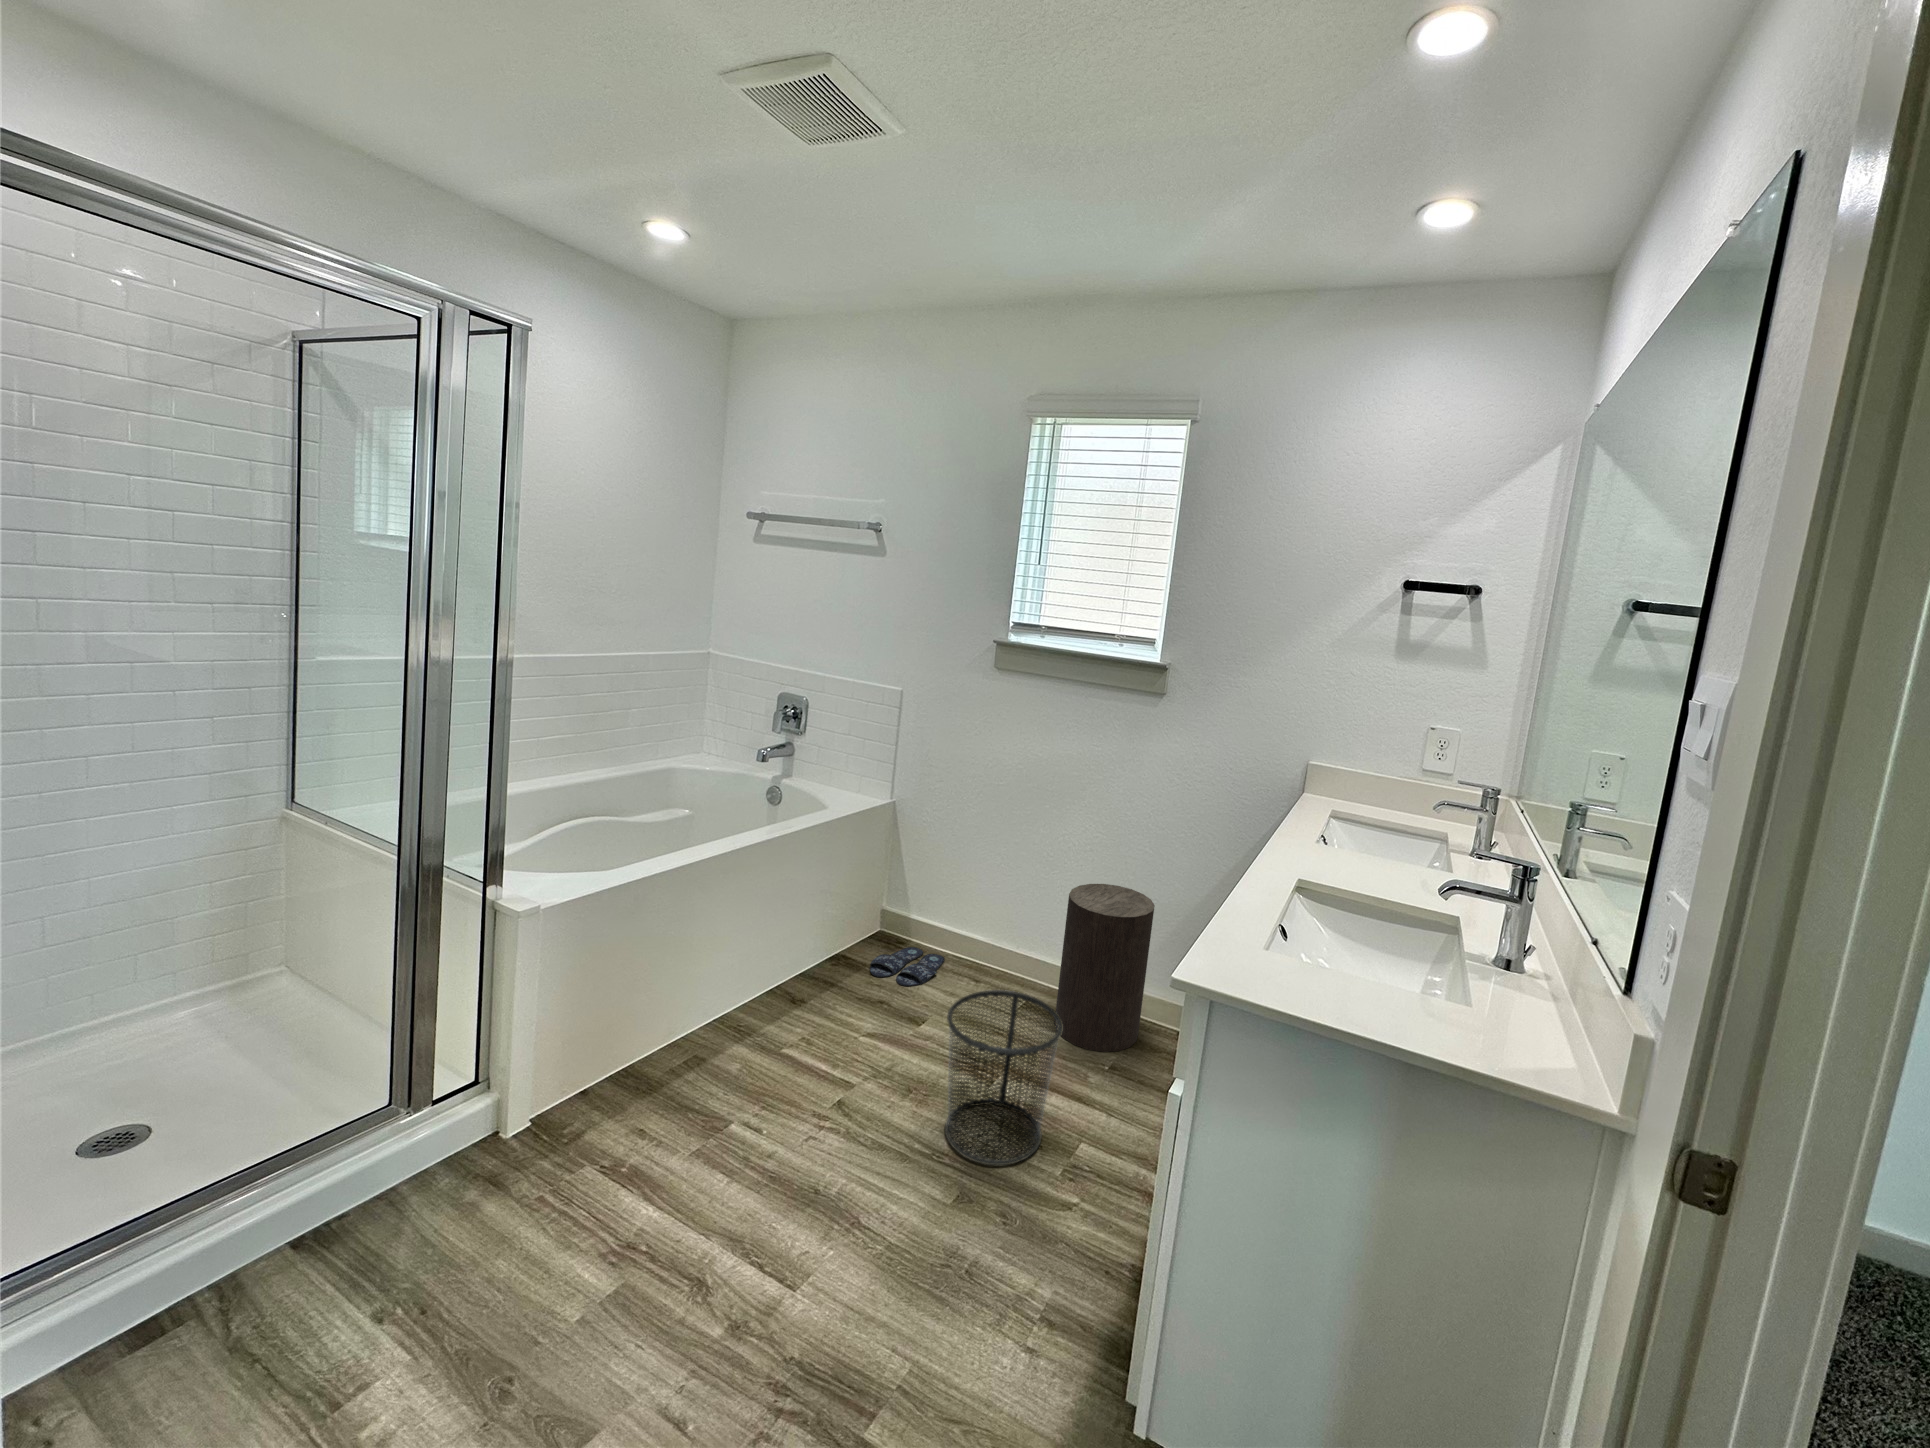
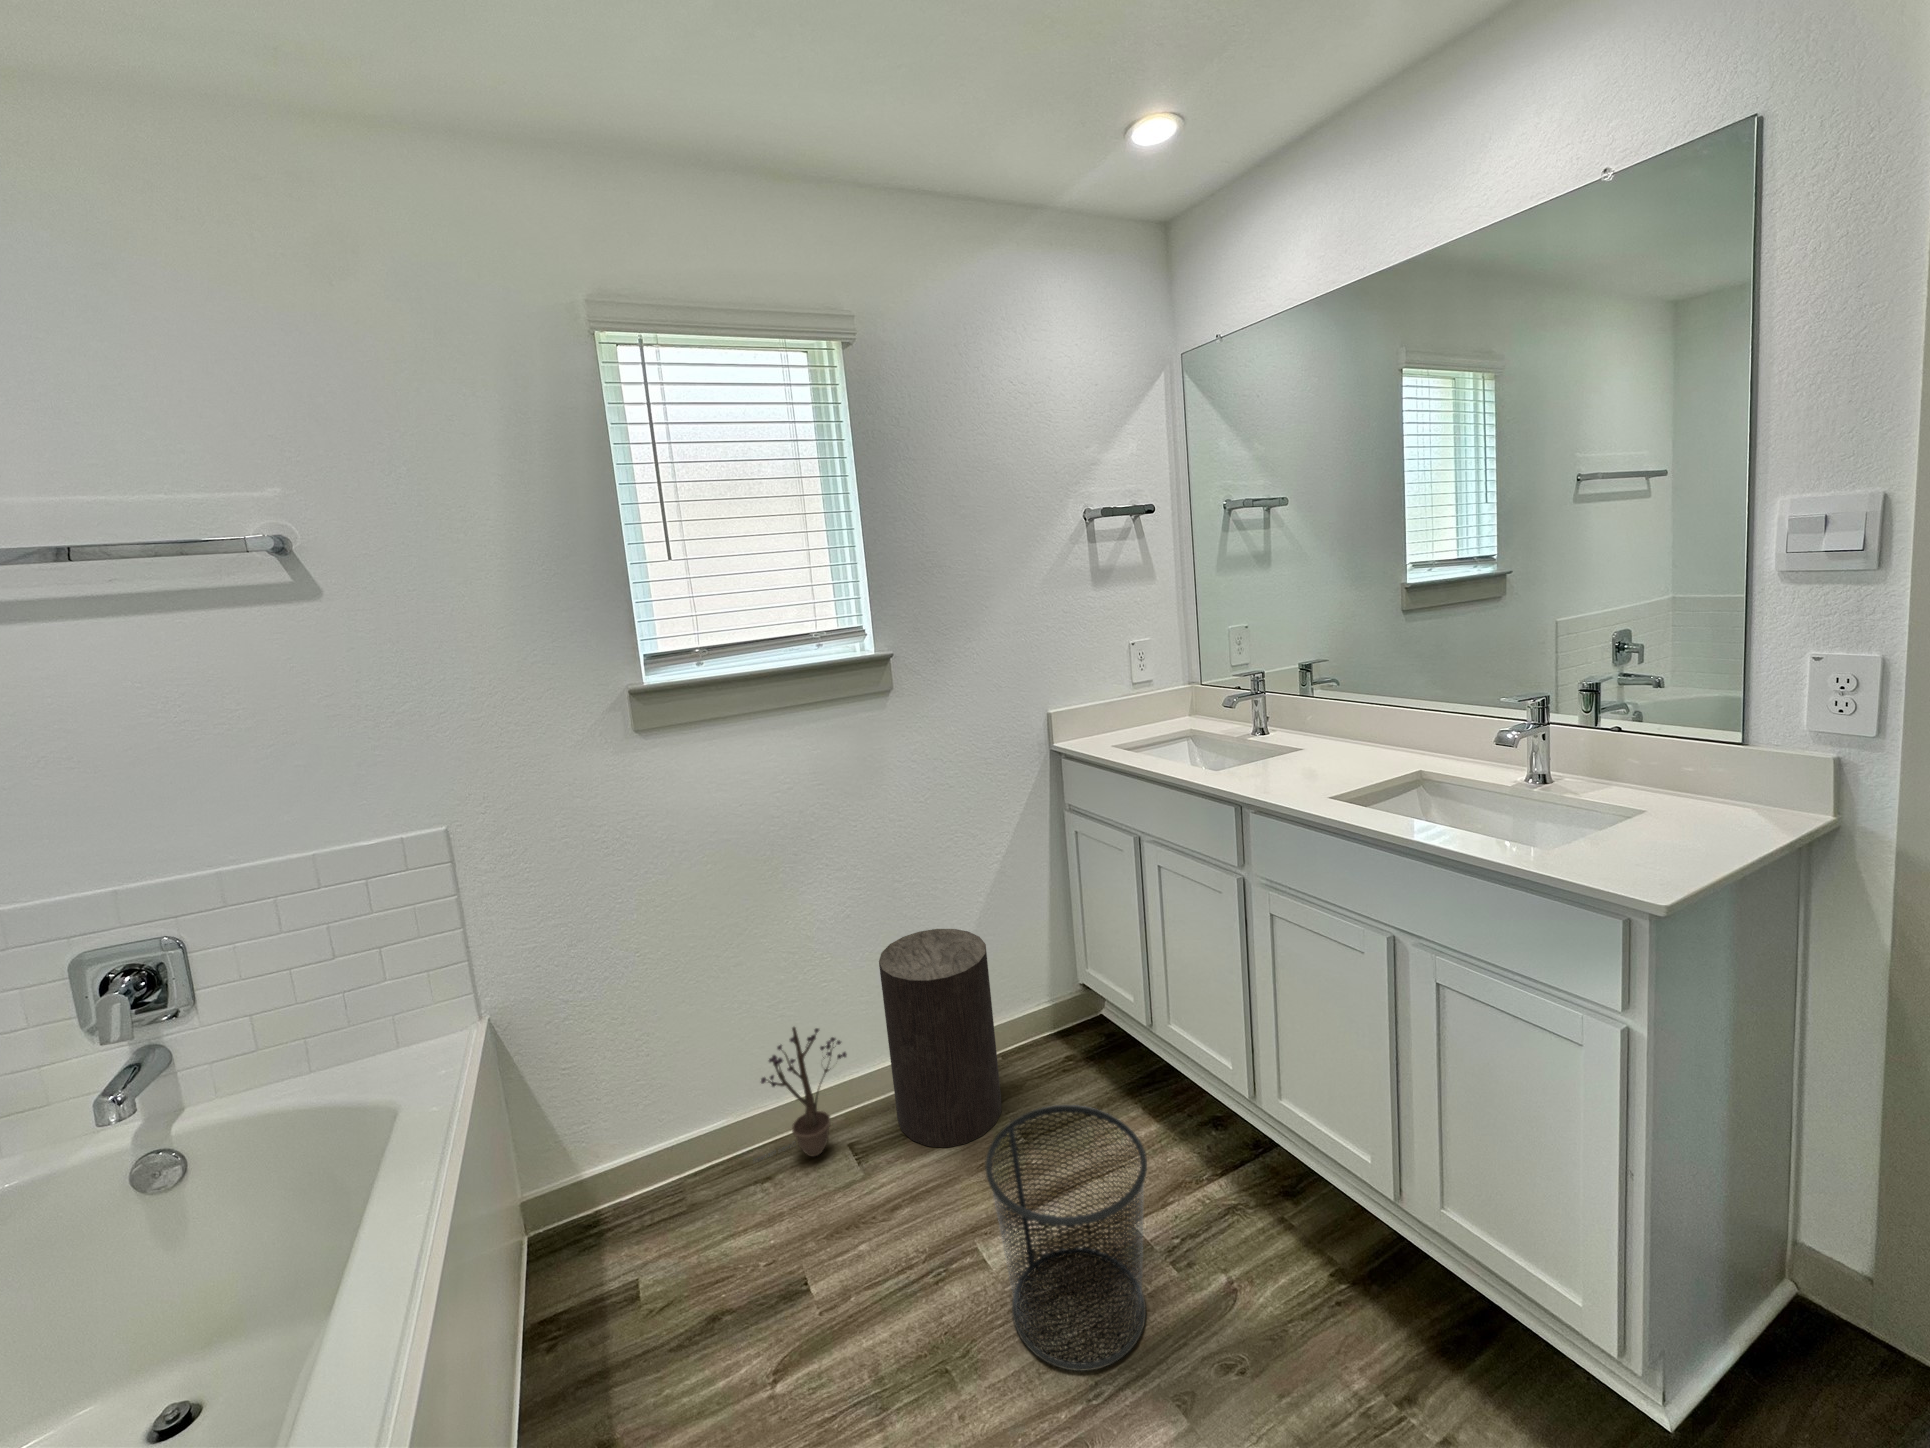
decorative plant: none [978,896,1044,991] -> present [757,1027,847,1161]
slippers: present [870,947,945,986] -> none [598,1188,716,1303]

